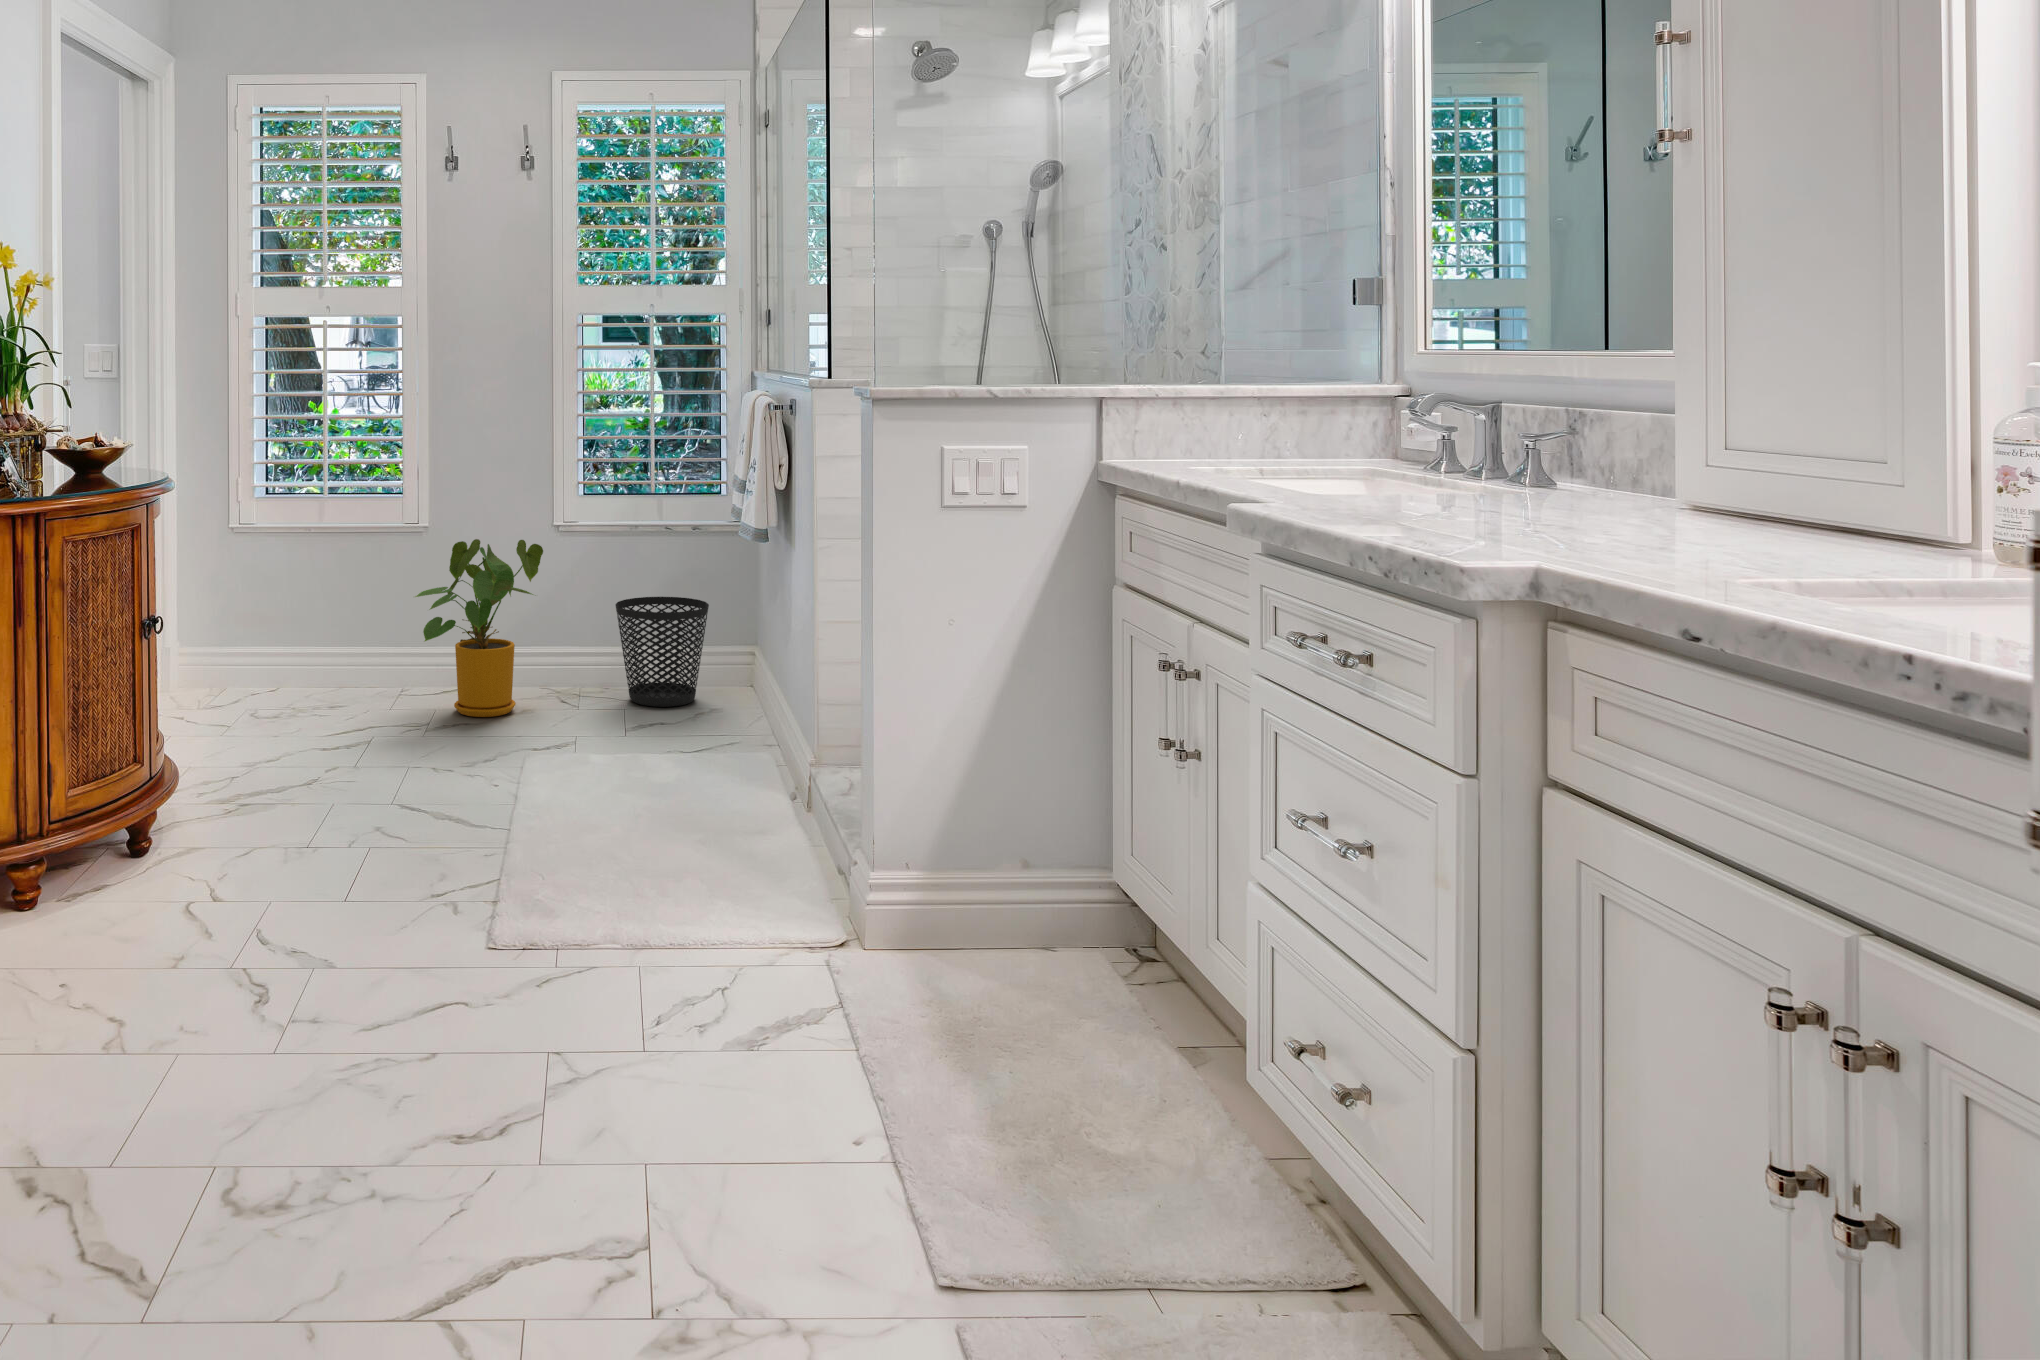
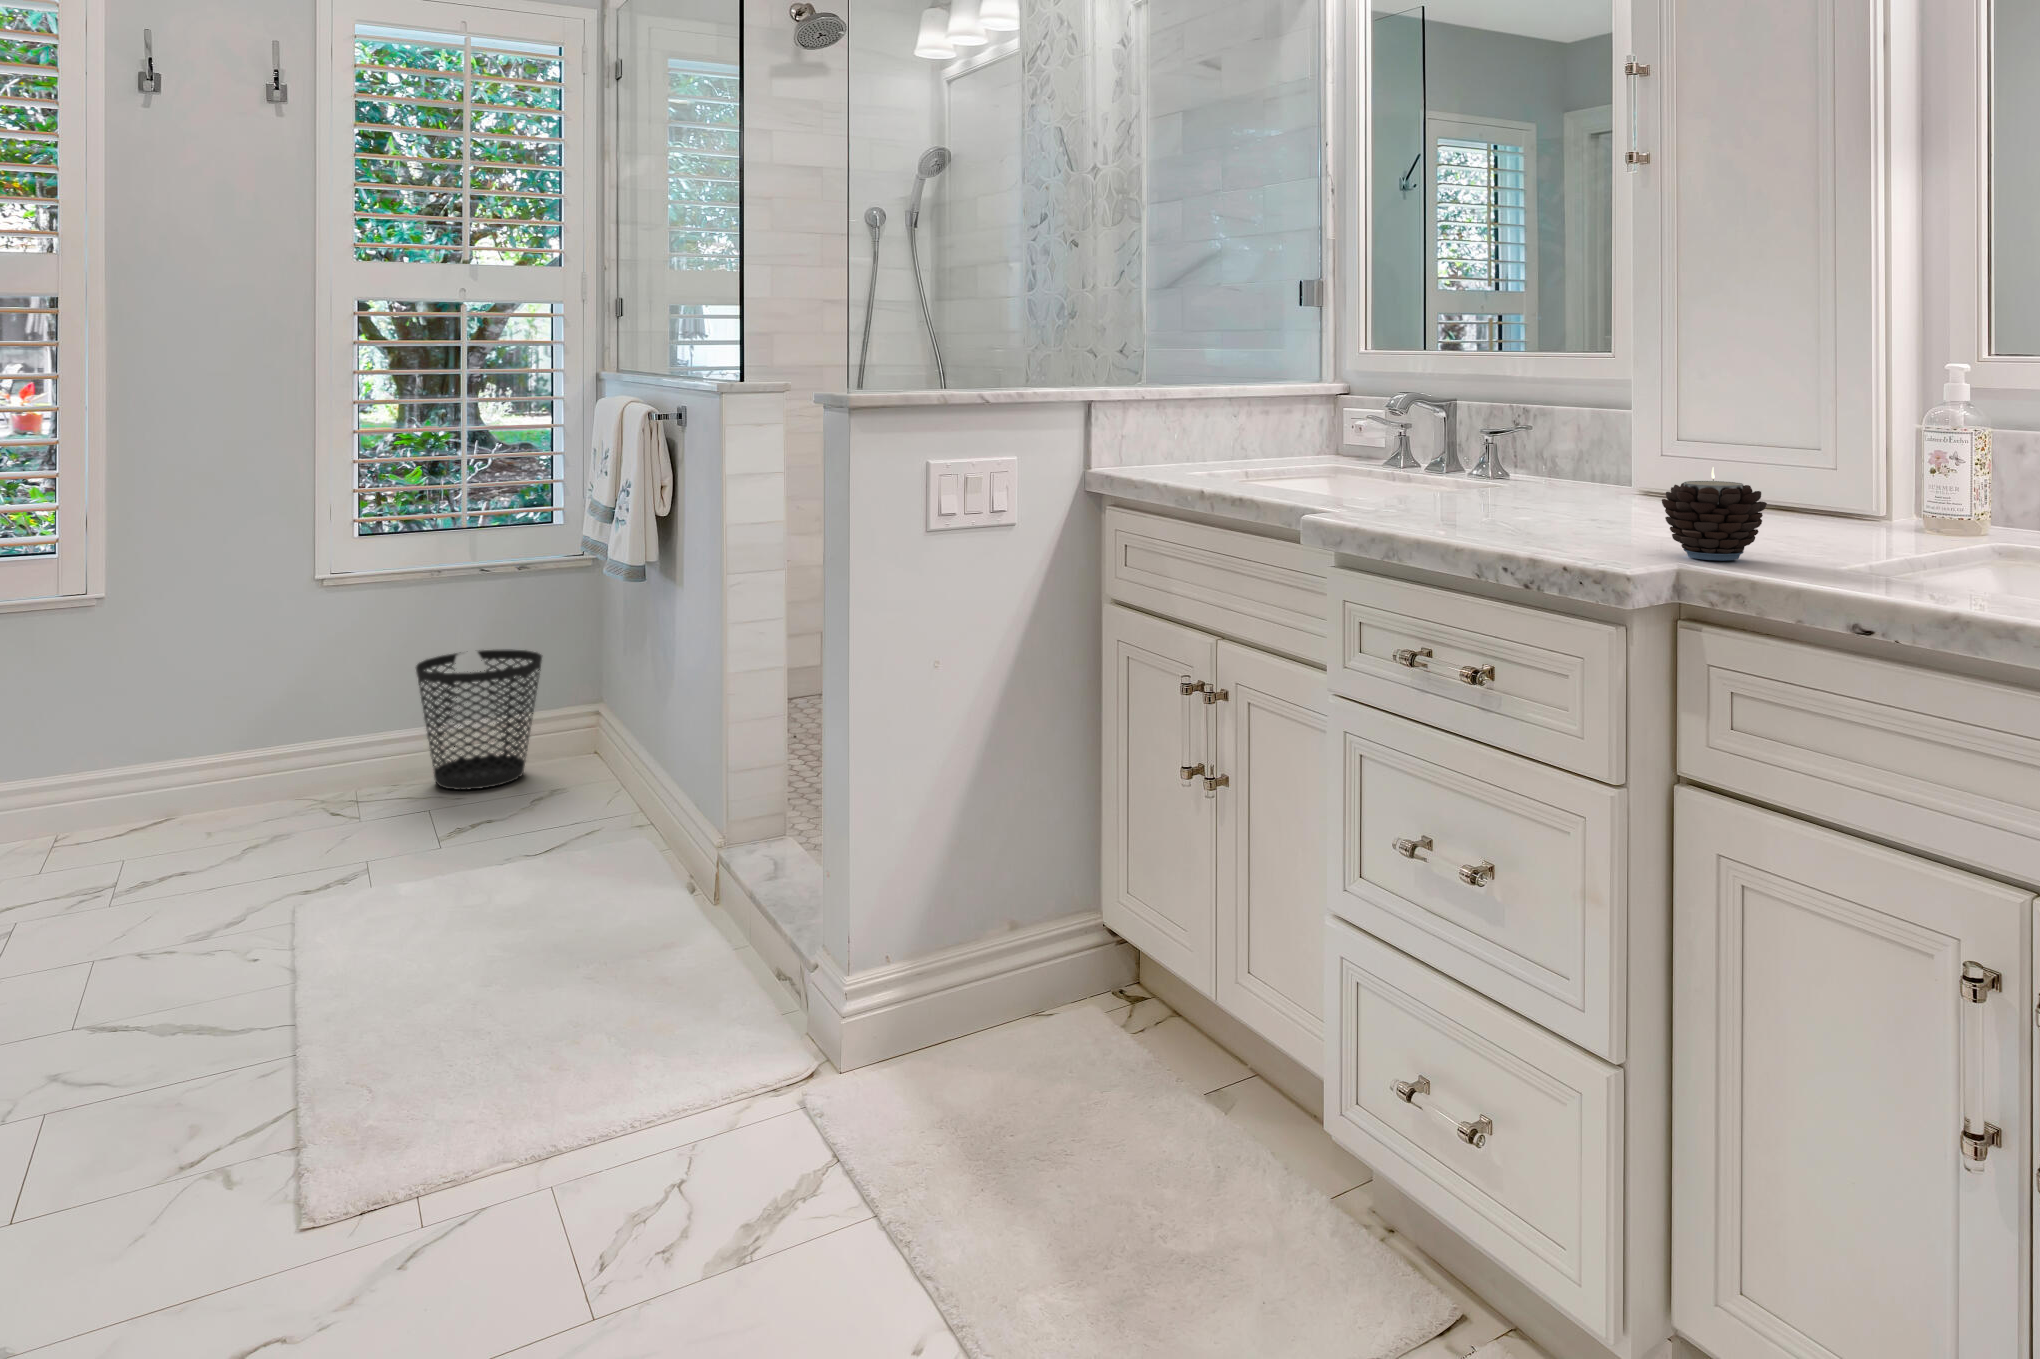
candle: none [1549,465,1675,563] -> present [1662,467,1767,560]
house plant: present [415,539,543,717] -> none [108,595,310,841]

